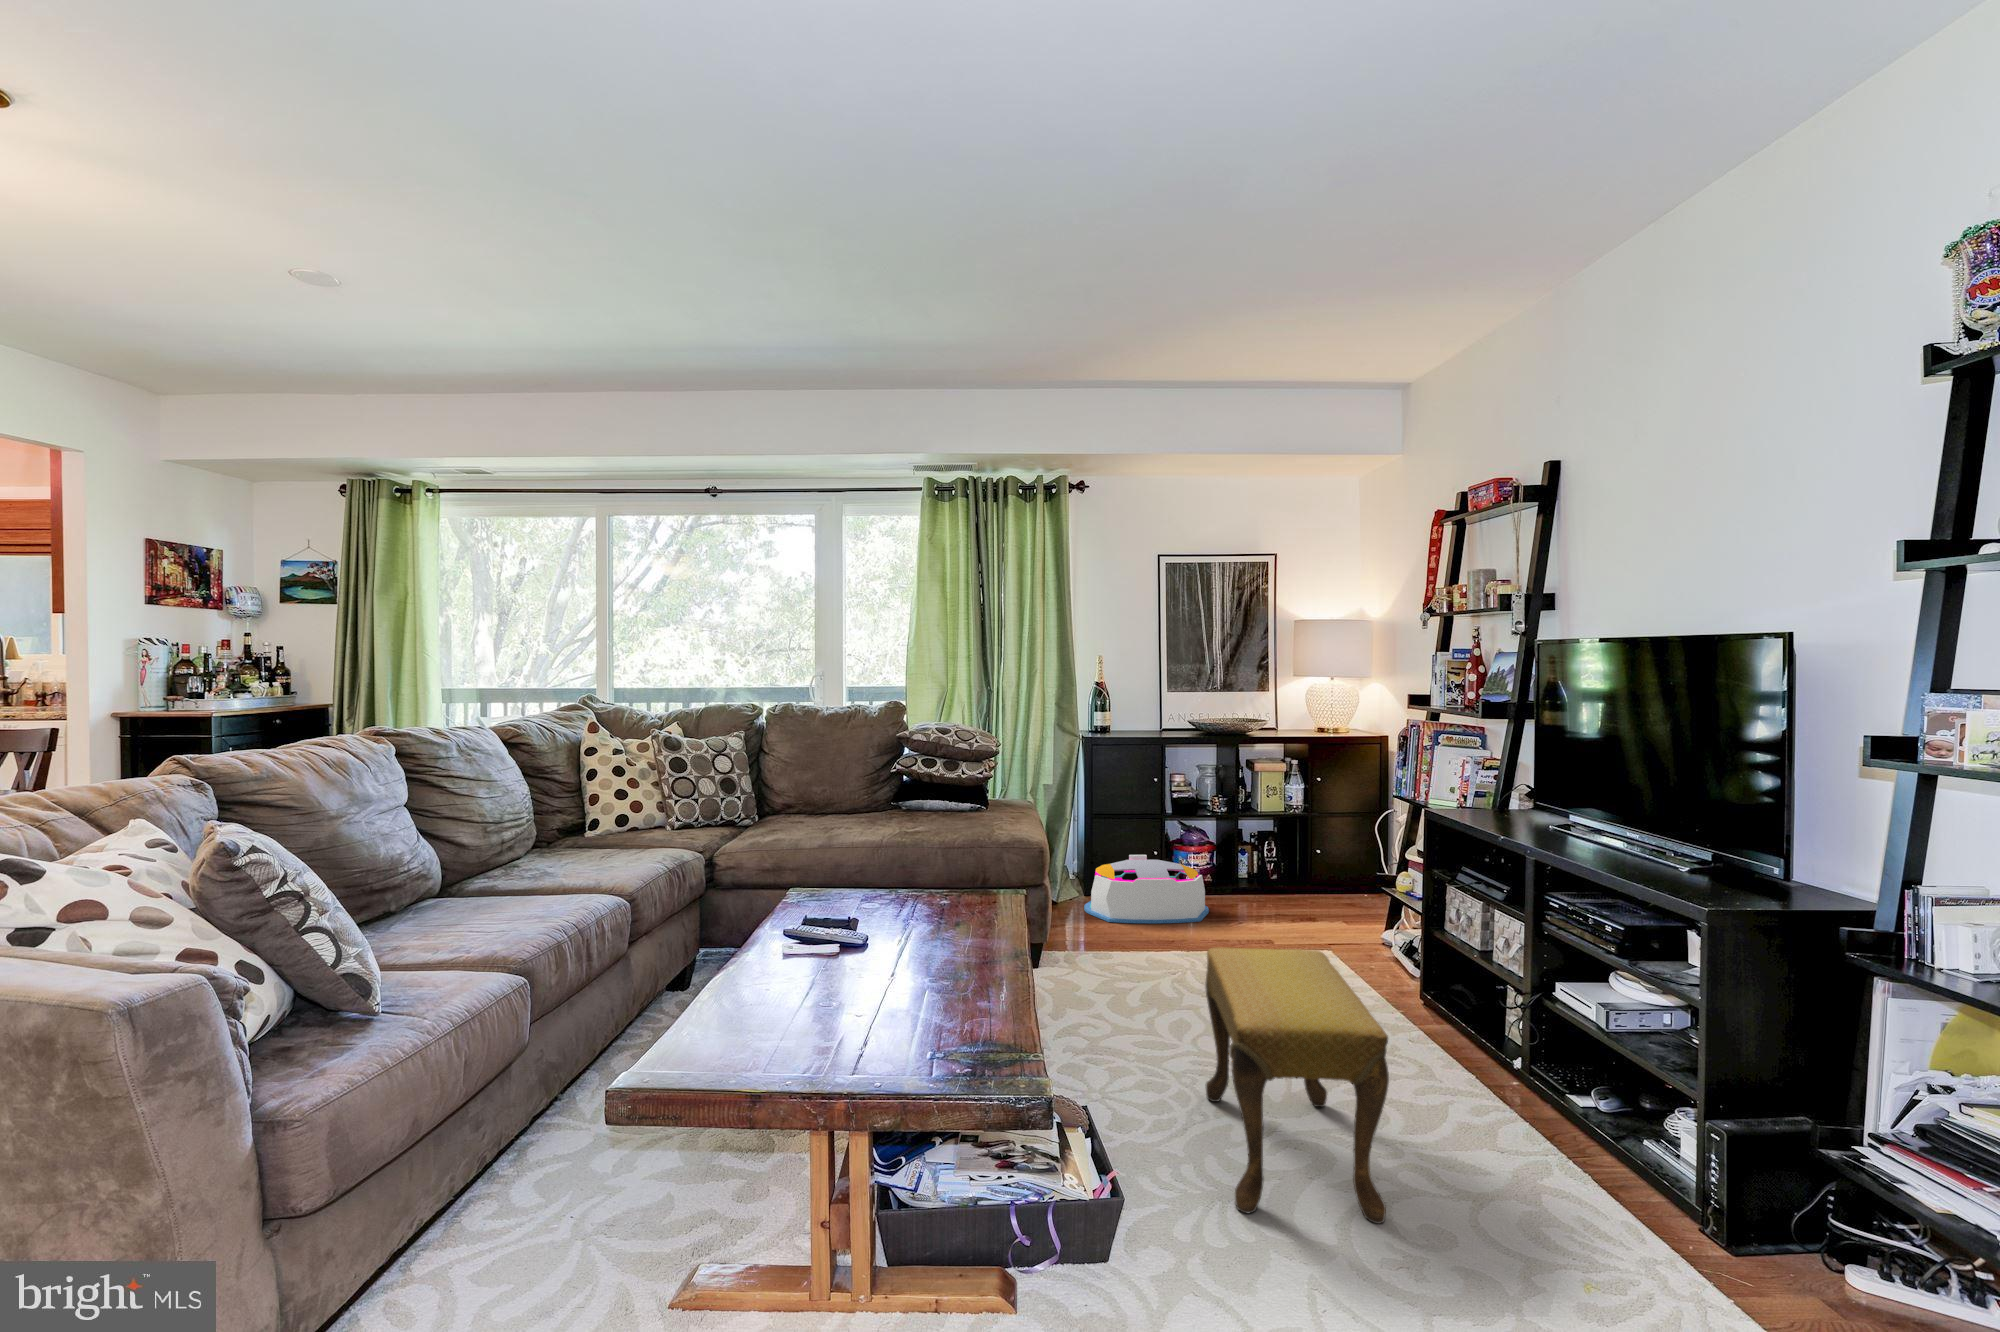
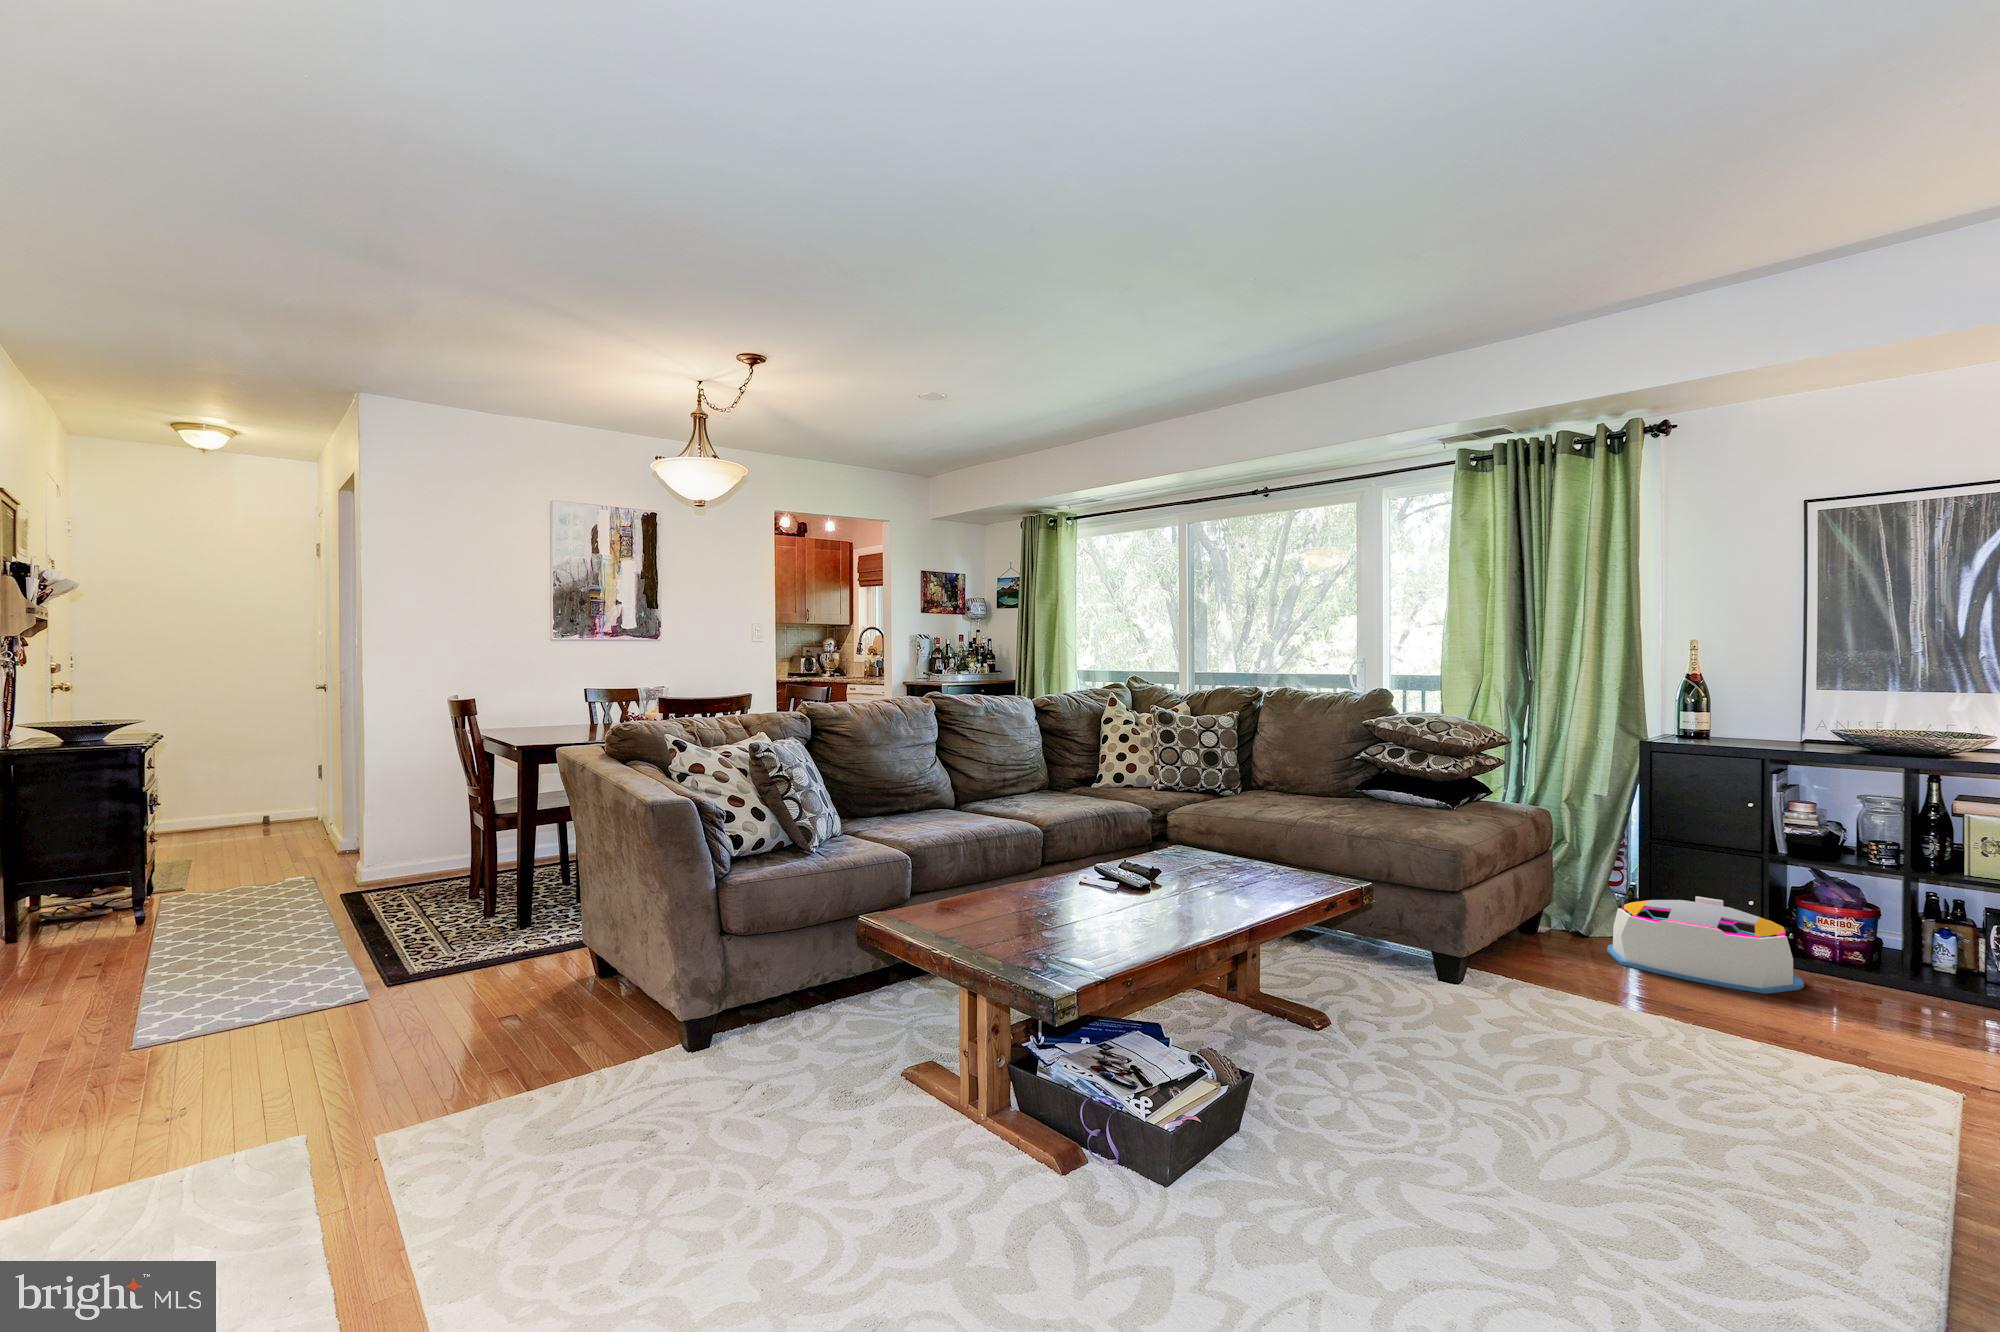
footstool: present [1205,947,1389,1224] -> none [1360,945,1598,1216]

